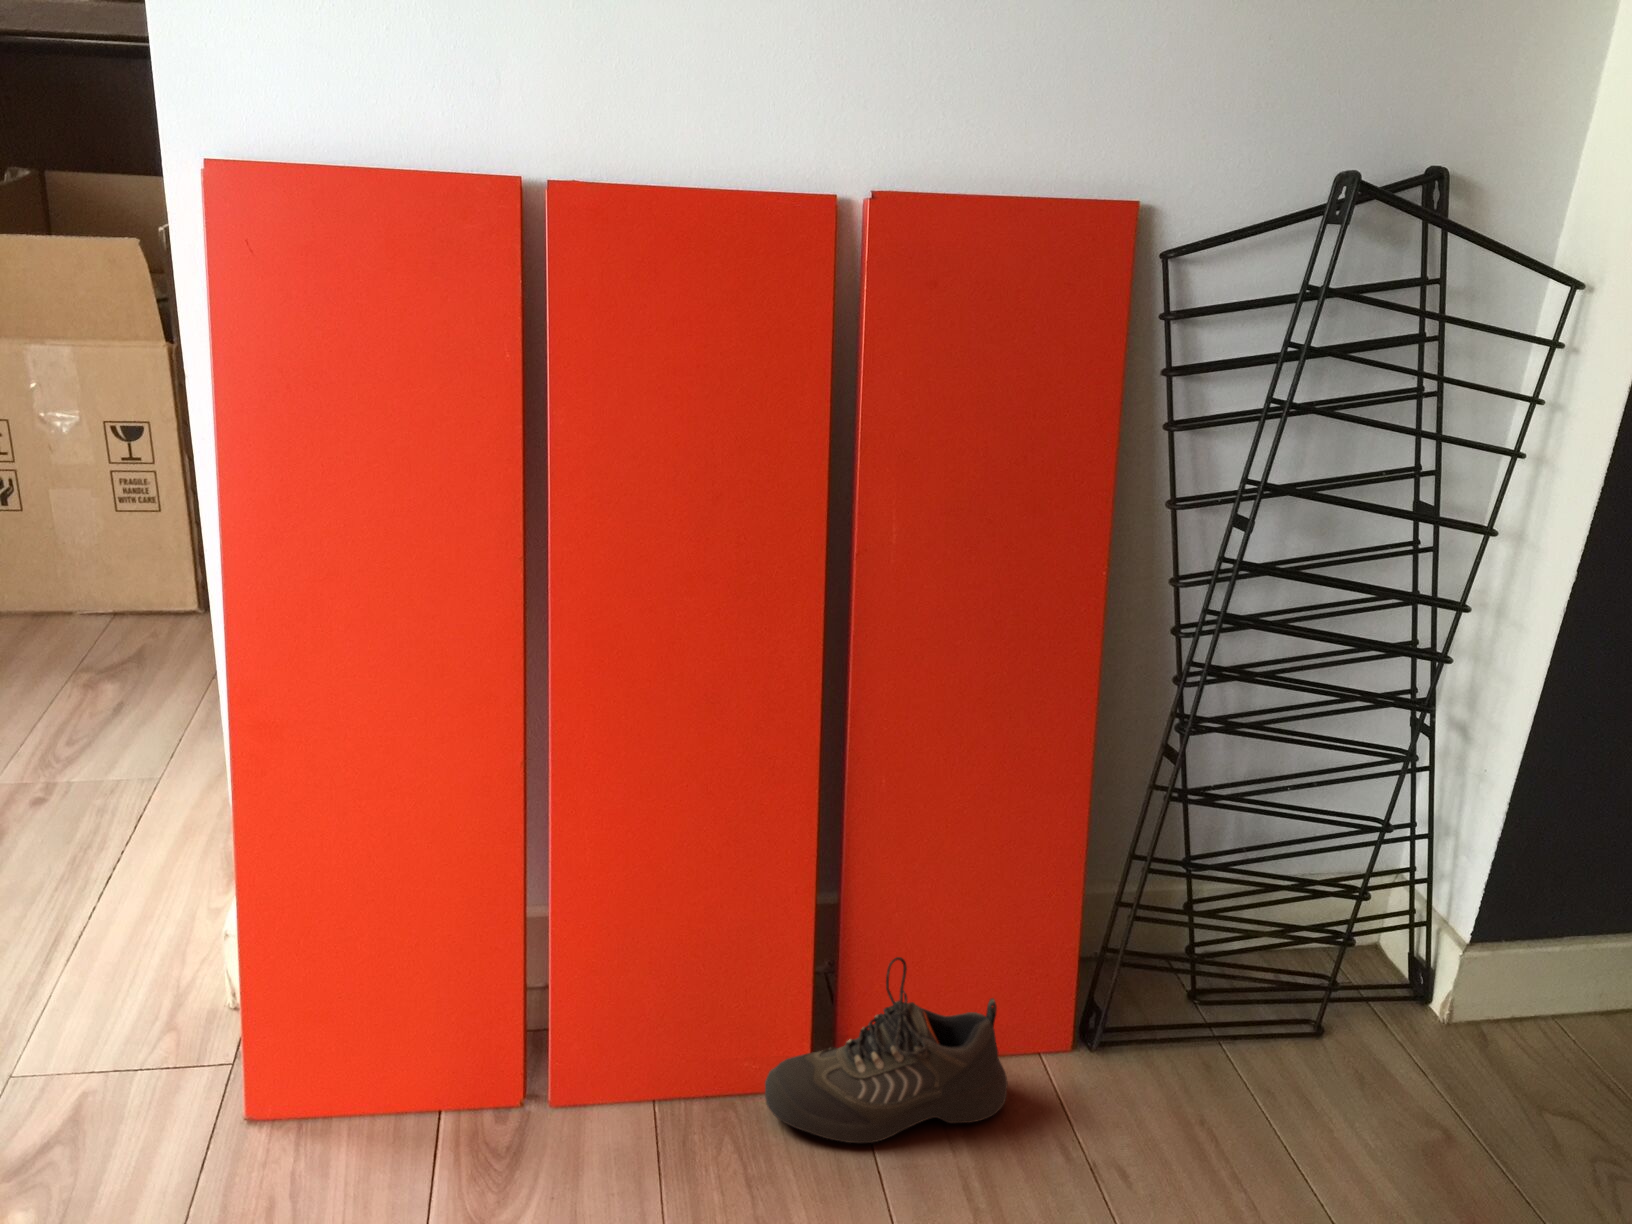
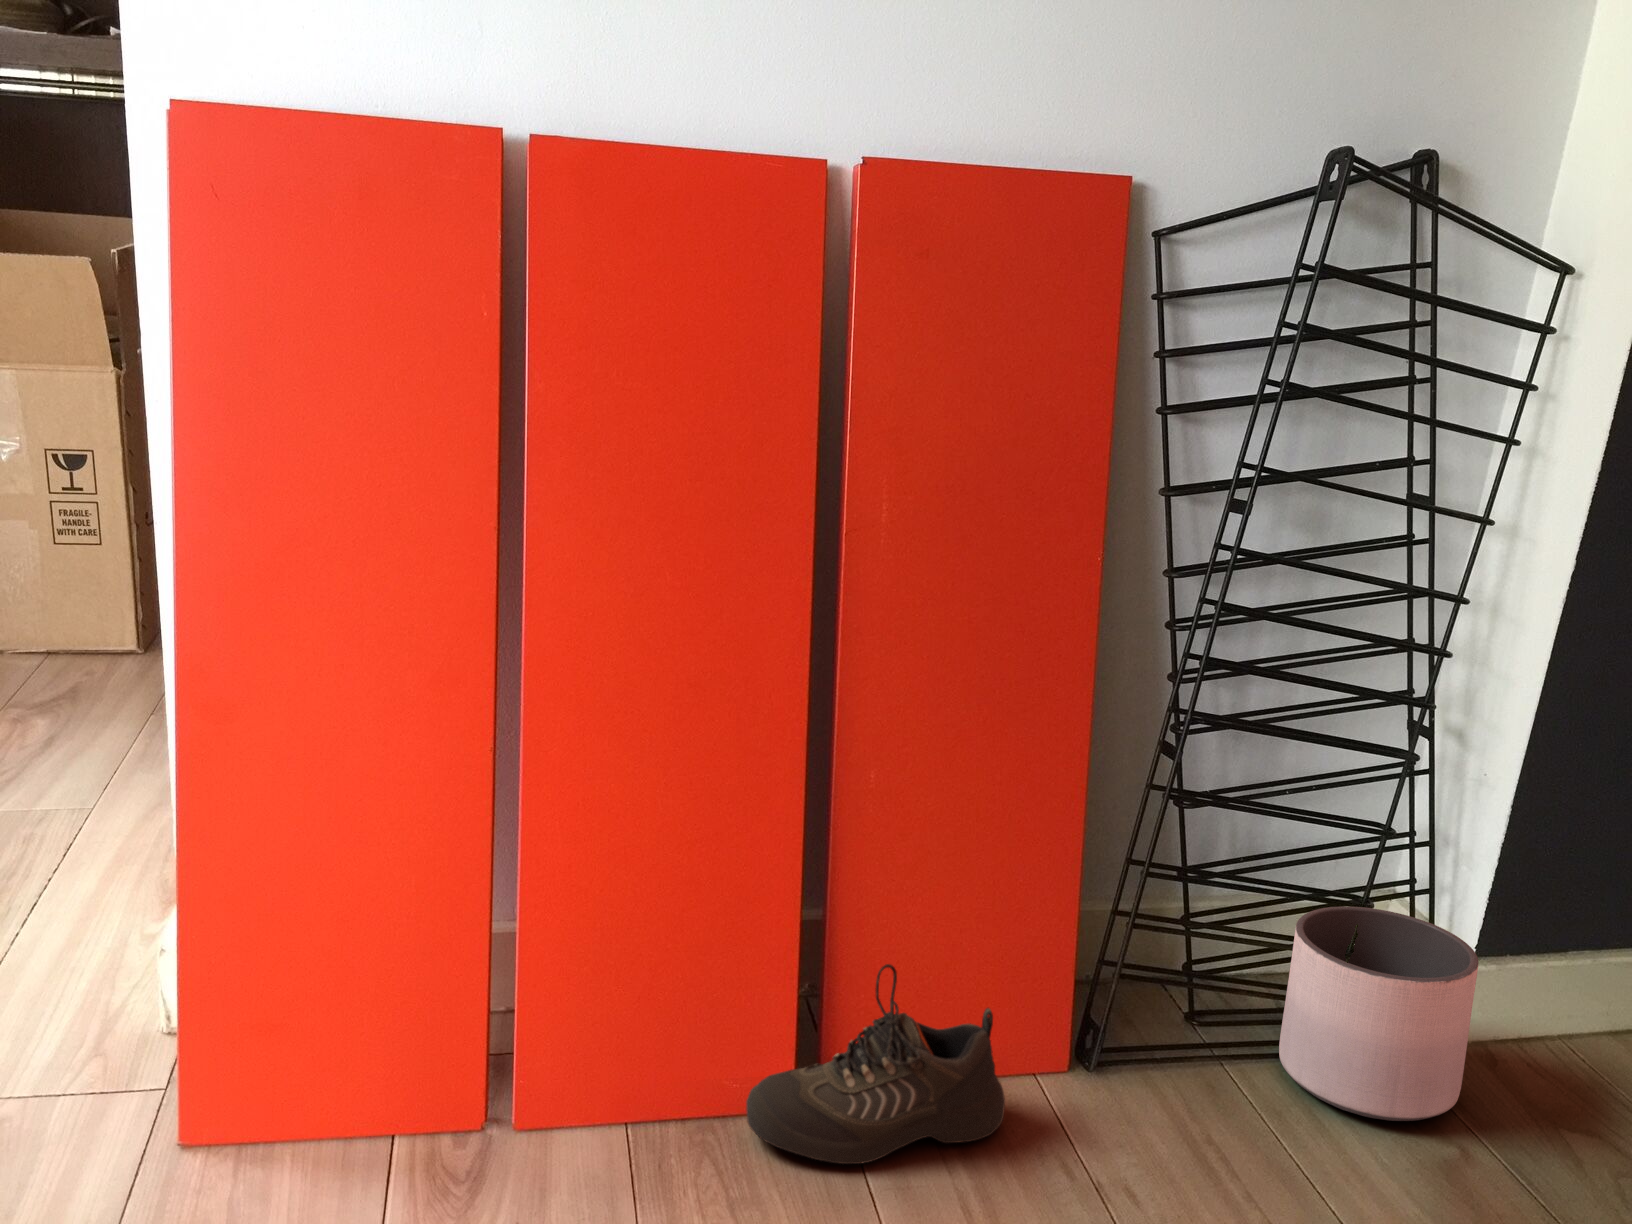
planter: none [1274,898,1466,1105] -> present [1279,907,1478,1121]

